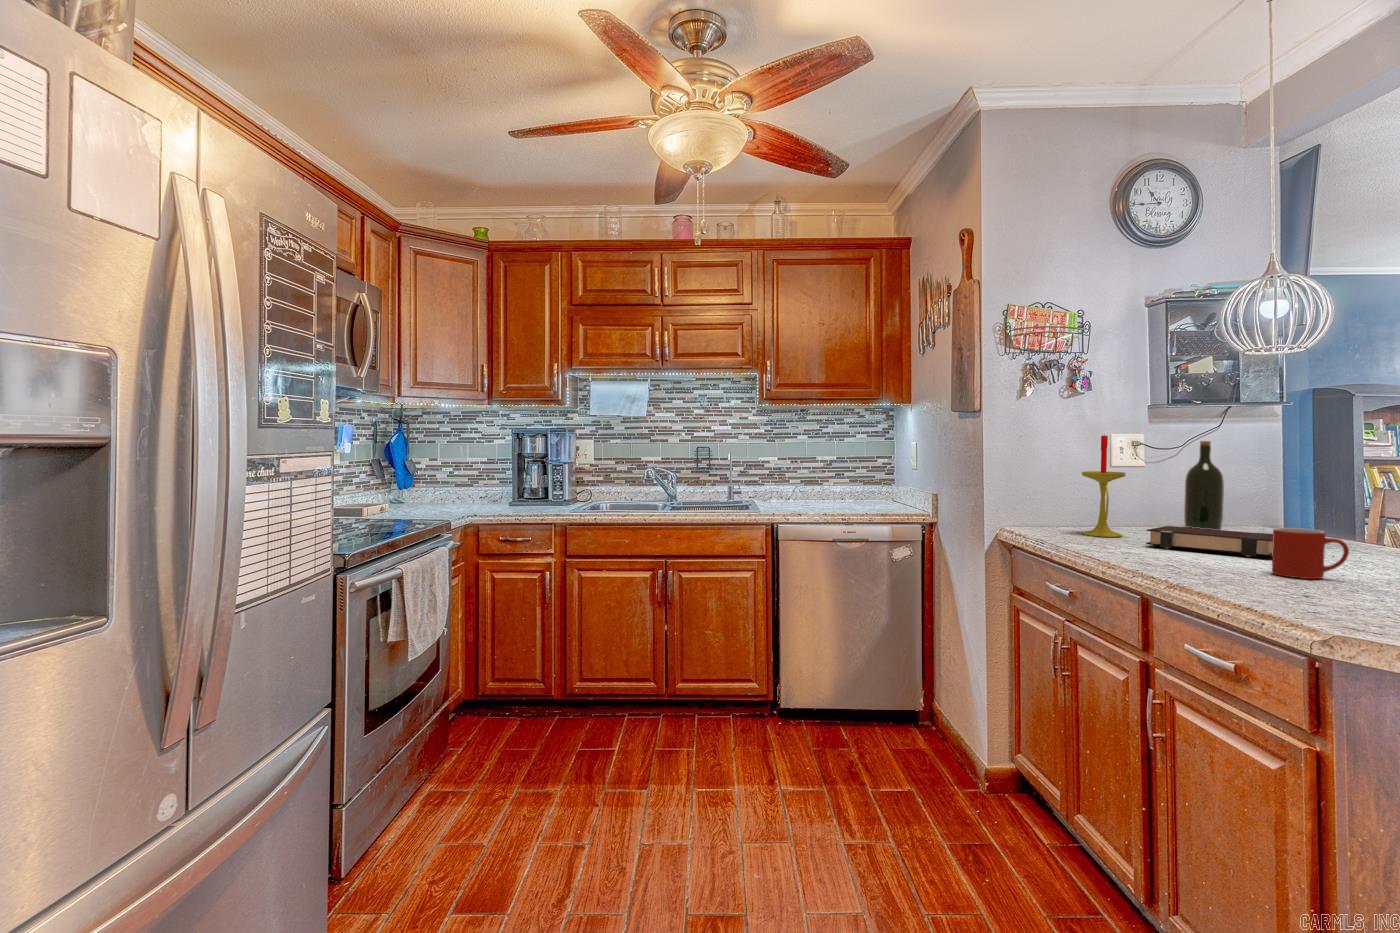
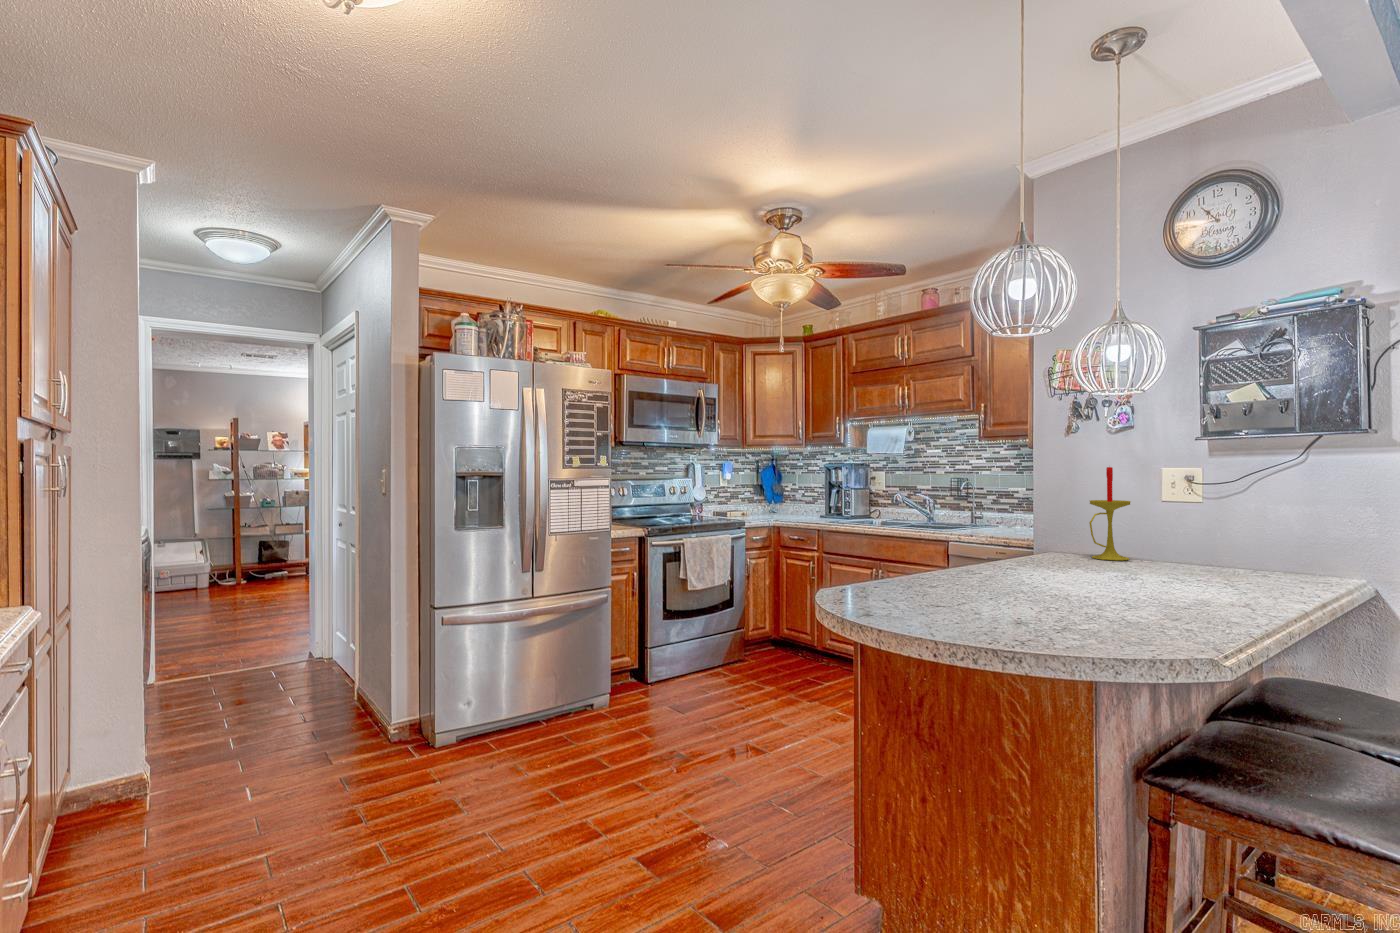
wine bottle: present [1184,441,1224,530] -> none [1223,472,1266,571]
book: present [1146,526,1273,557] -> none [1075,550,1208,580]
mug: present [1272,528,1349,579] -> none [1029,544,1066,585]

